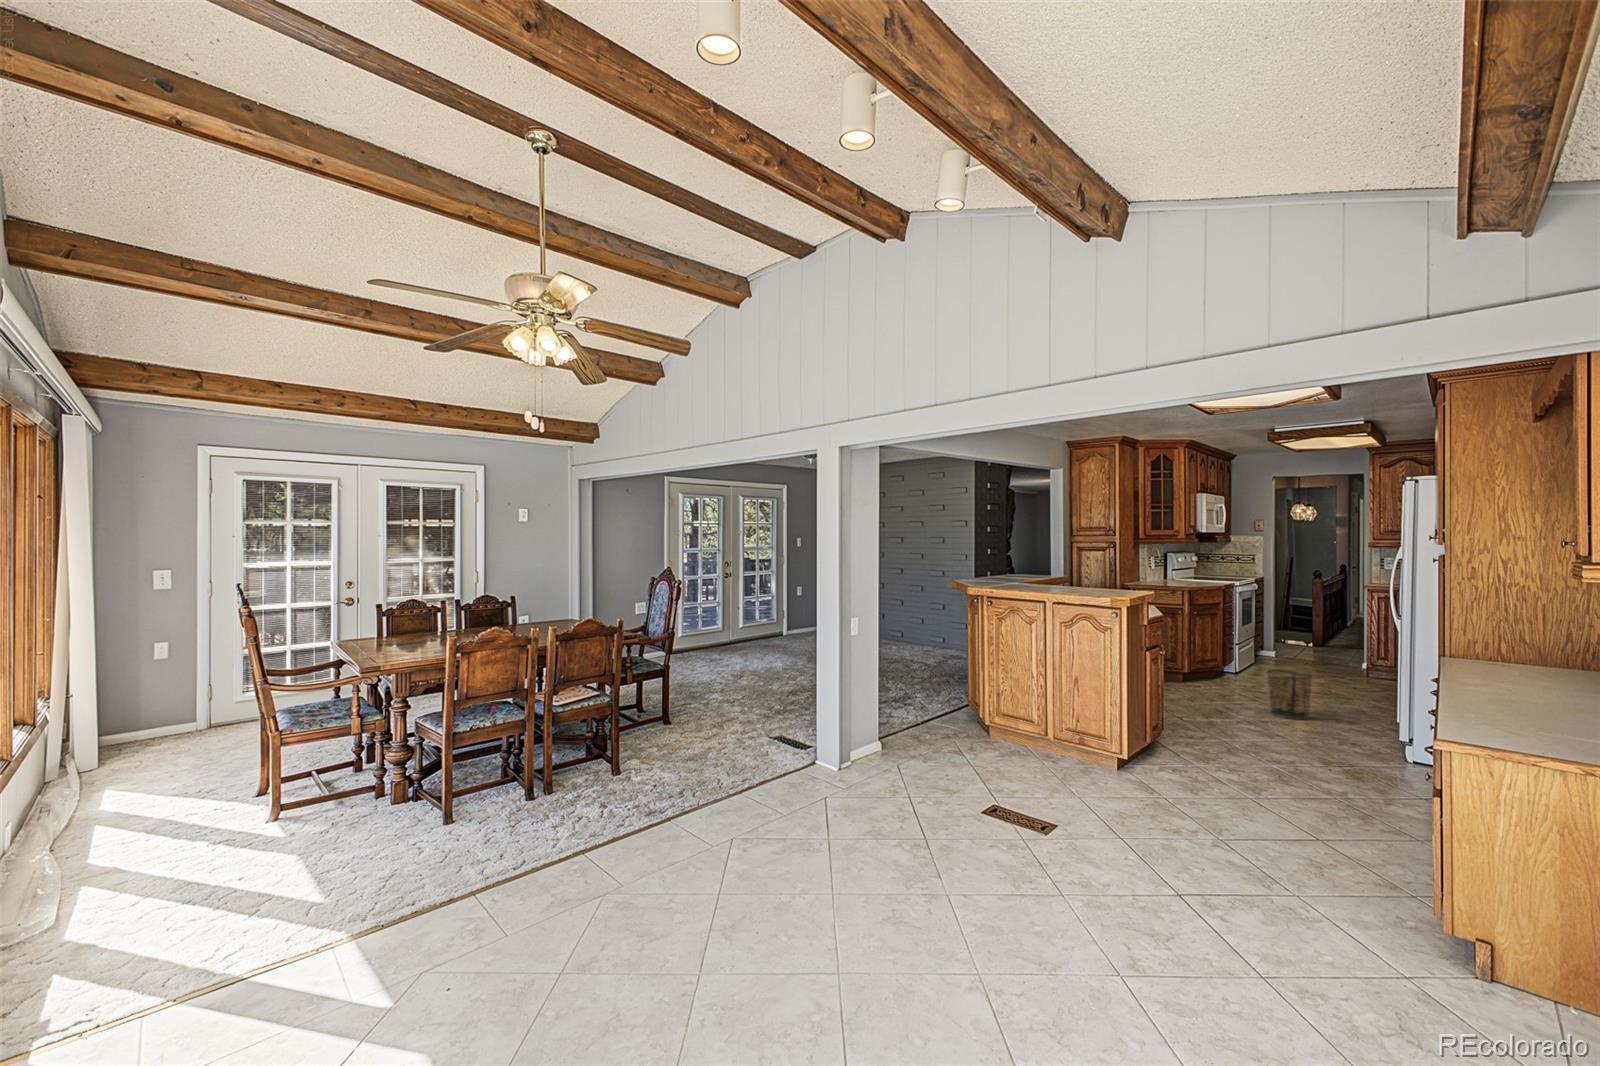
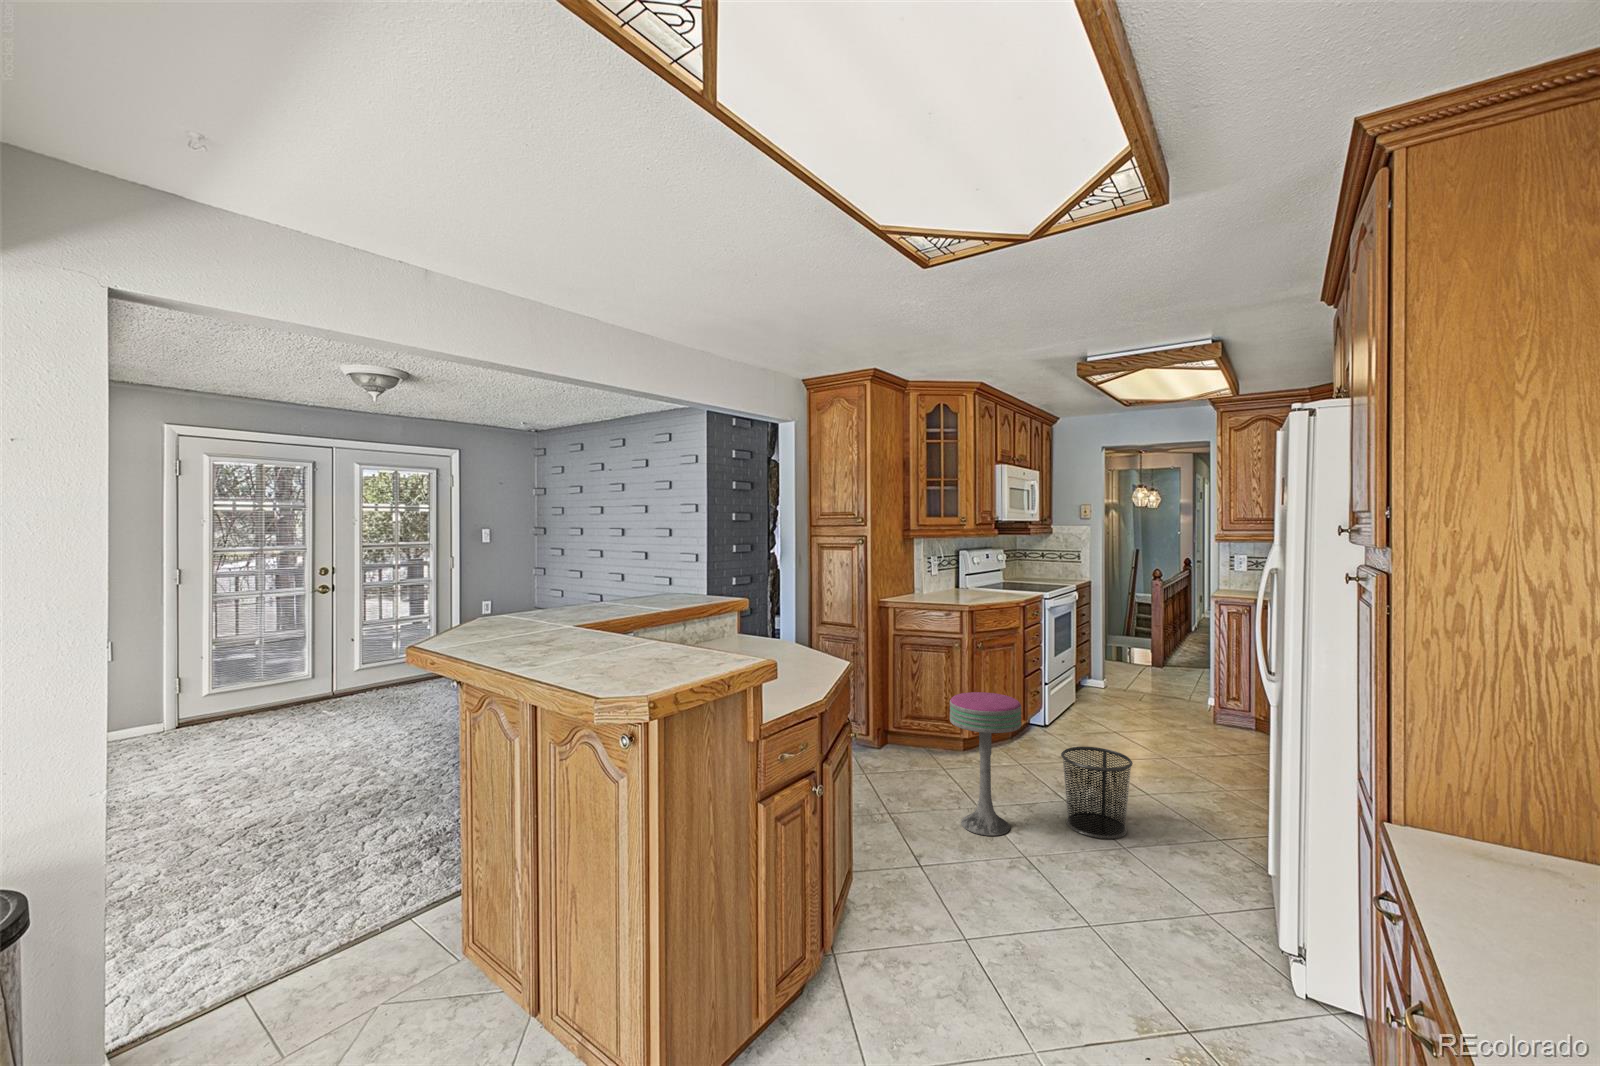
bar stool: none [1193,635,1241,716] -> present [950,692,1021,836]

